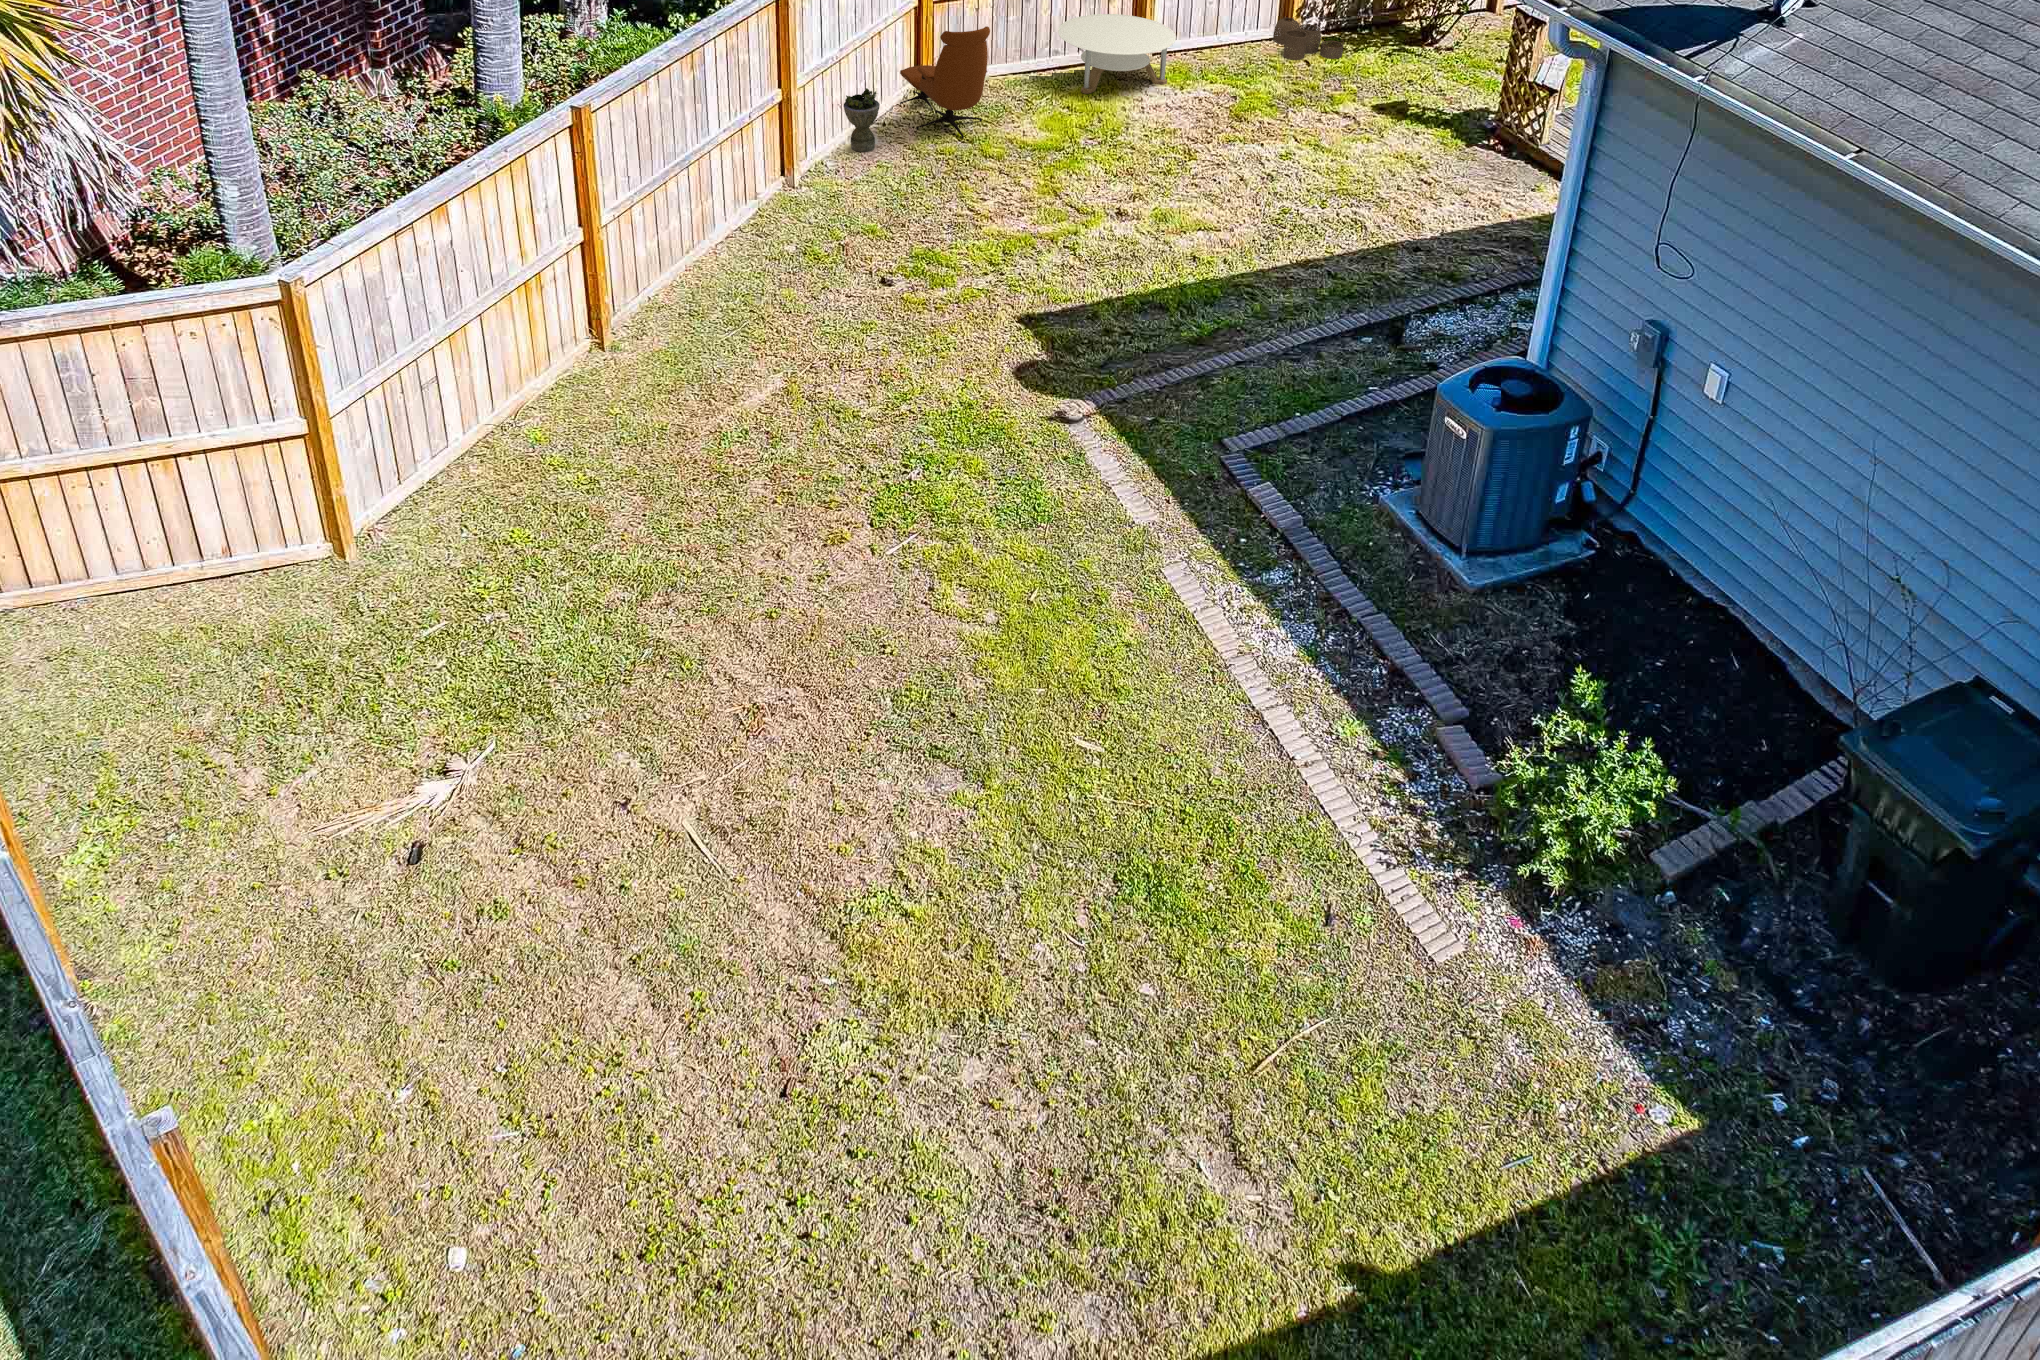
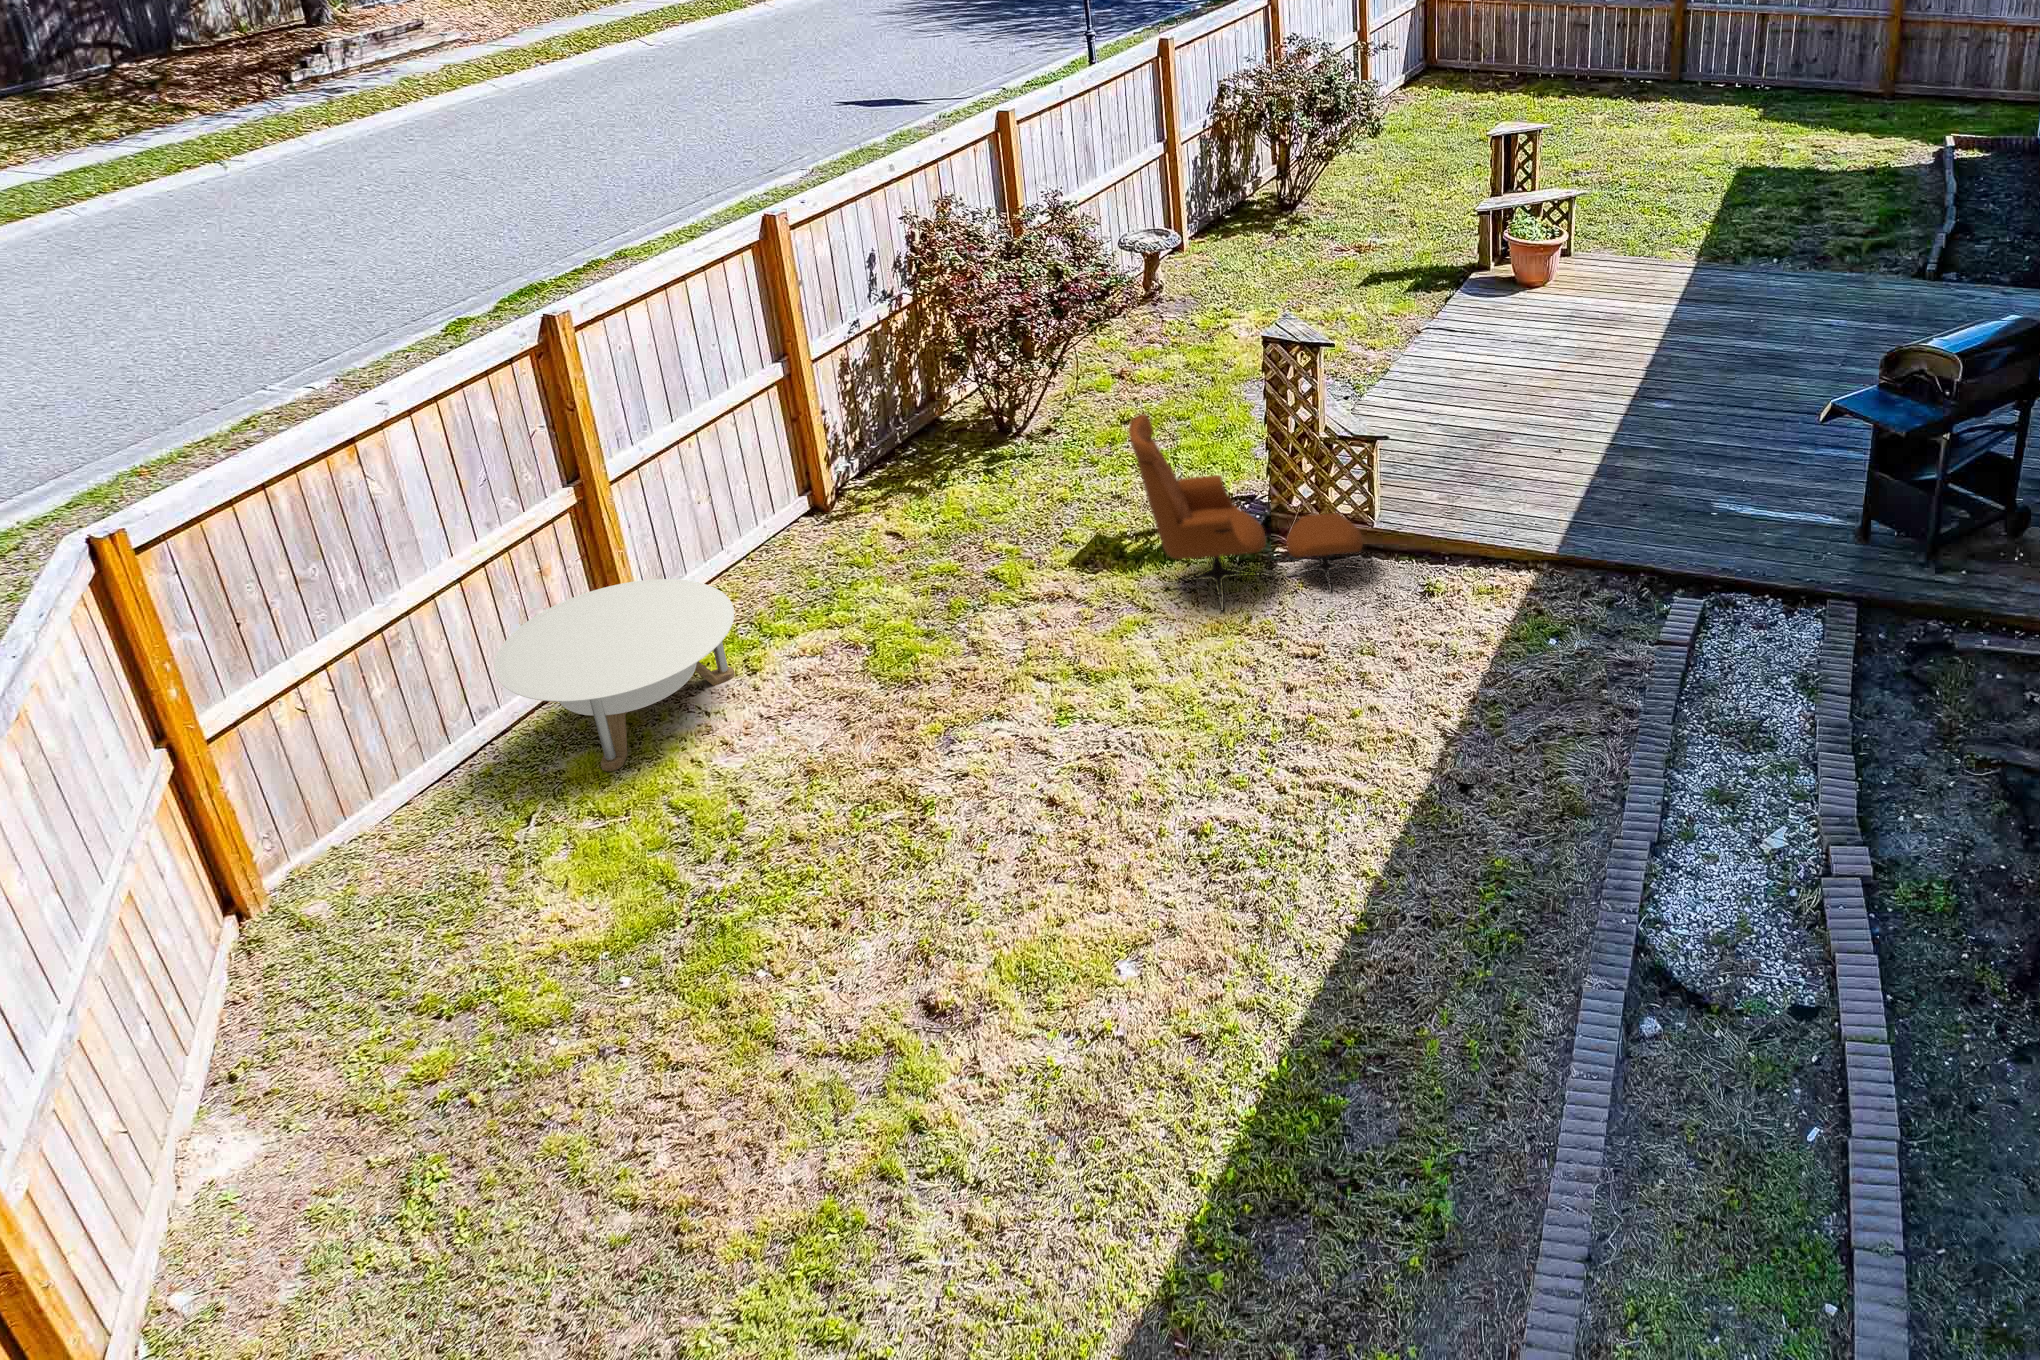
woven basket: present [1273,17,1344,60] -> none [804,469,933,537]
lounge chair: present [900,26,990,138] -> present [1129,414,1363,610]
planter: present [844,88,880,152] -> none [130,1078,262,1242]

